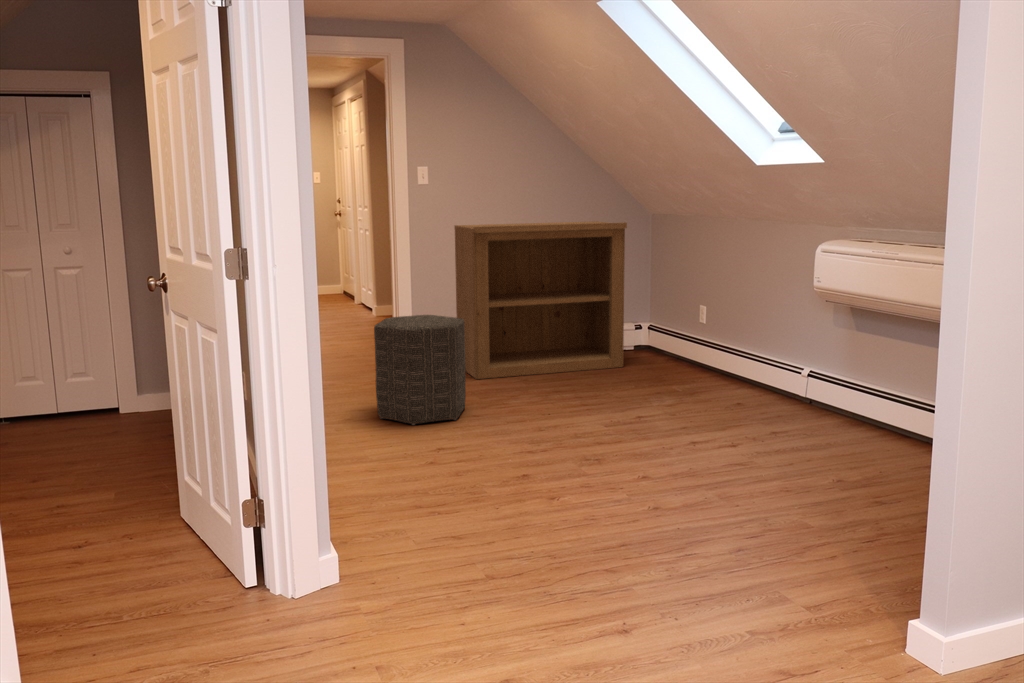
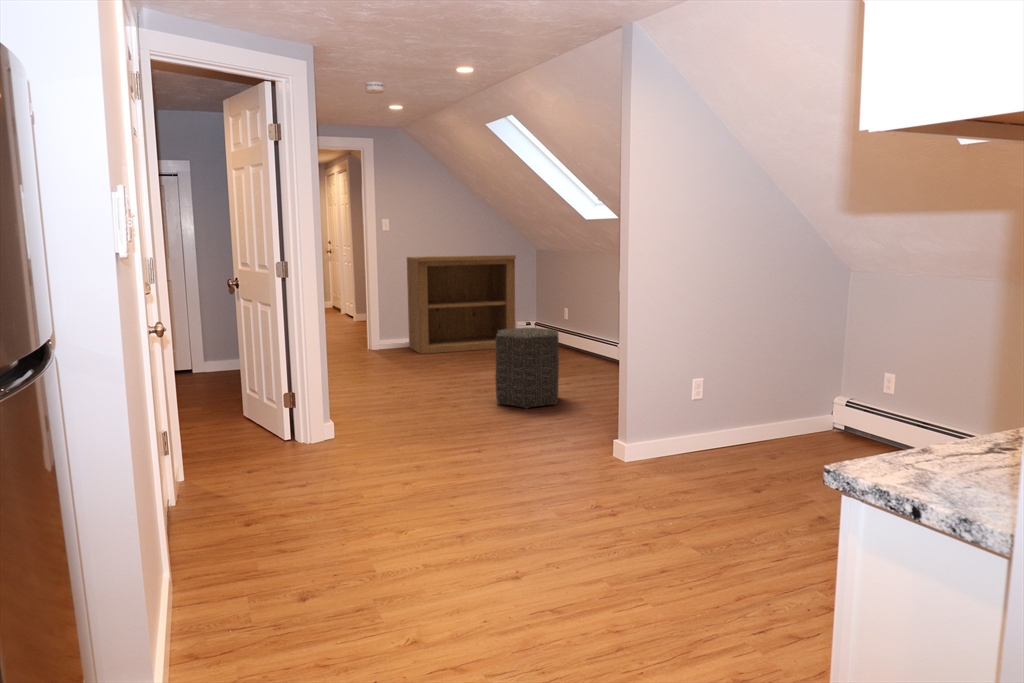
ottoman: present [374,315,466,425] -> present [495,328,559,409]

